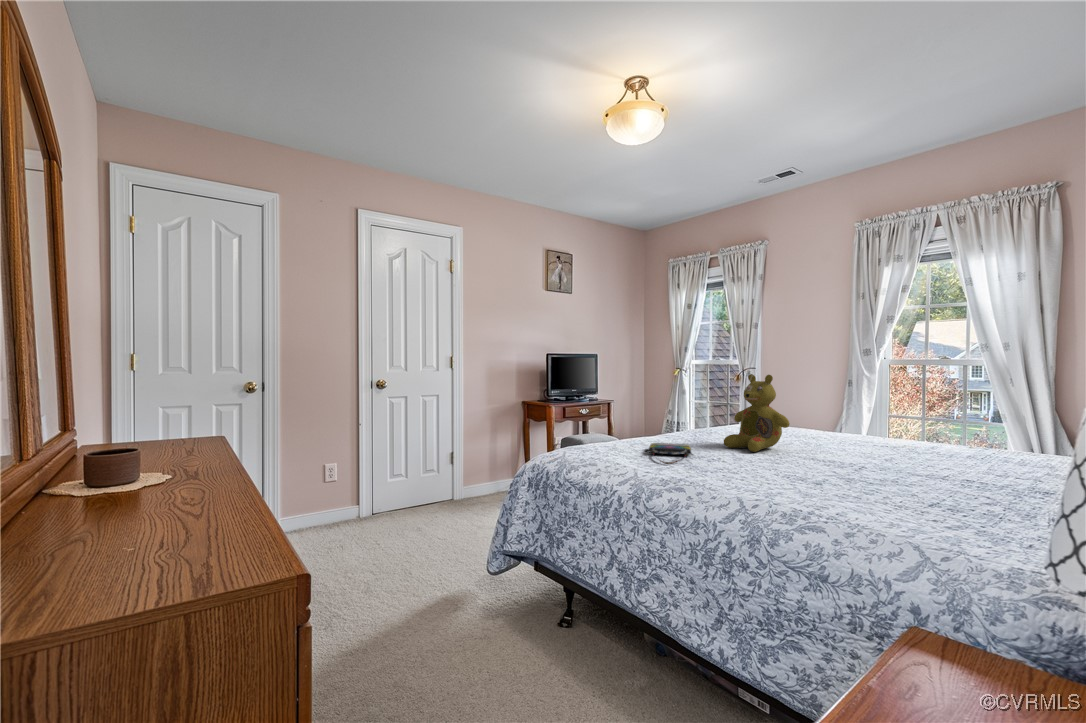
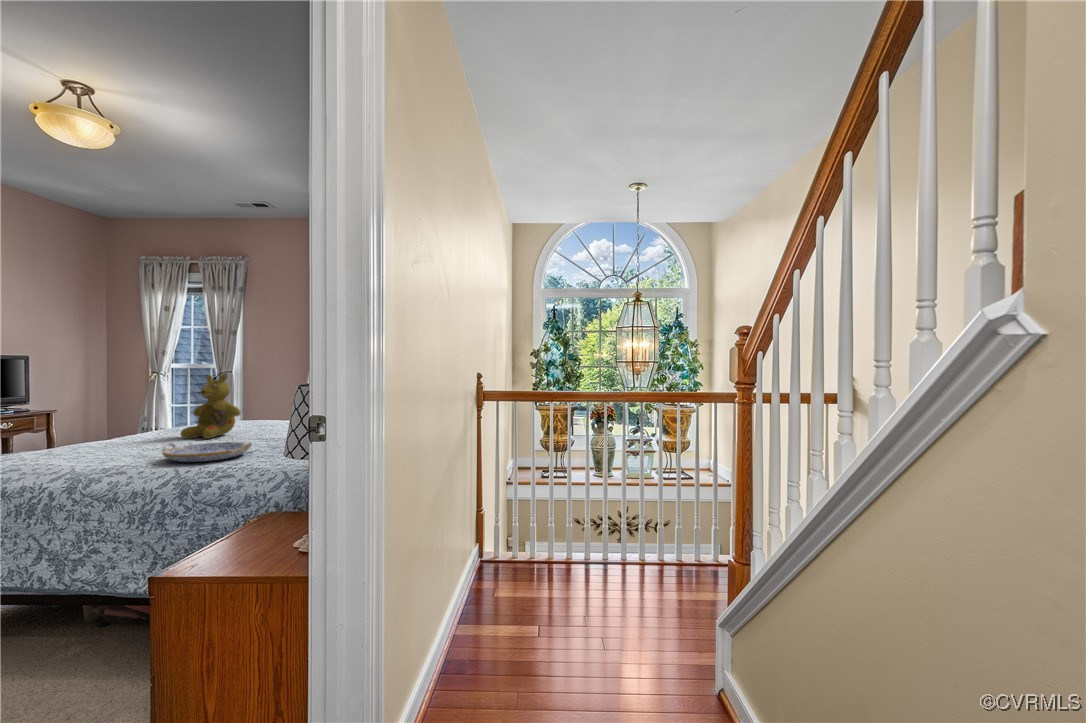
tote bag: present [645,443,692,464] -> none [87,440,144,457]
serving tray: none [719,458,831,494] -> present [162,441,252,462]

